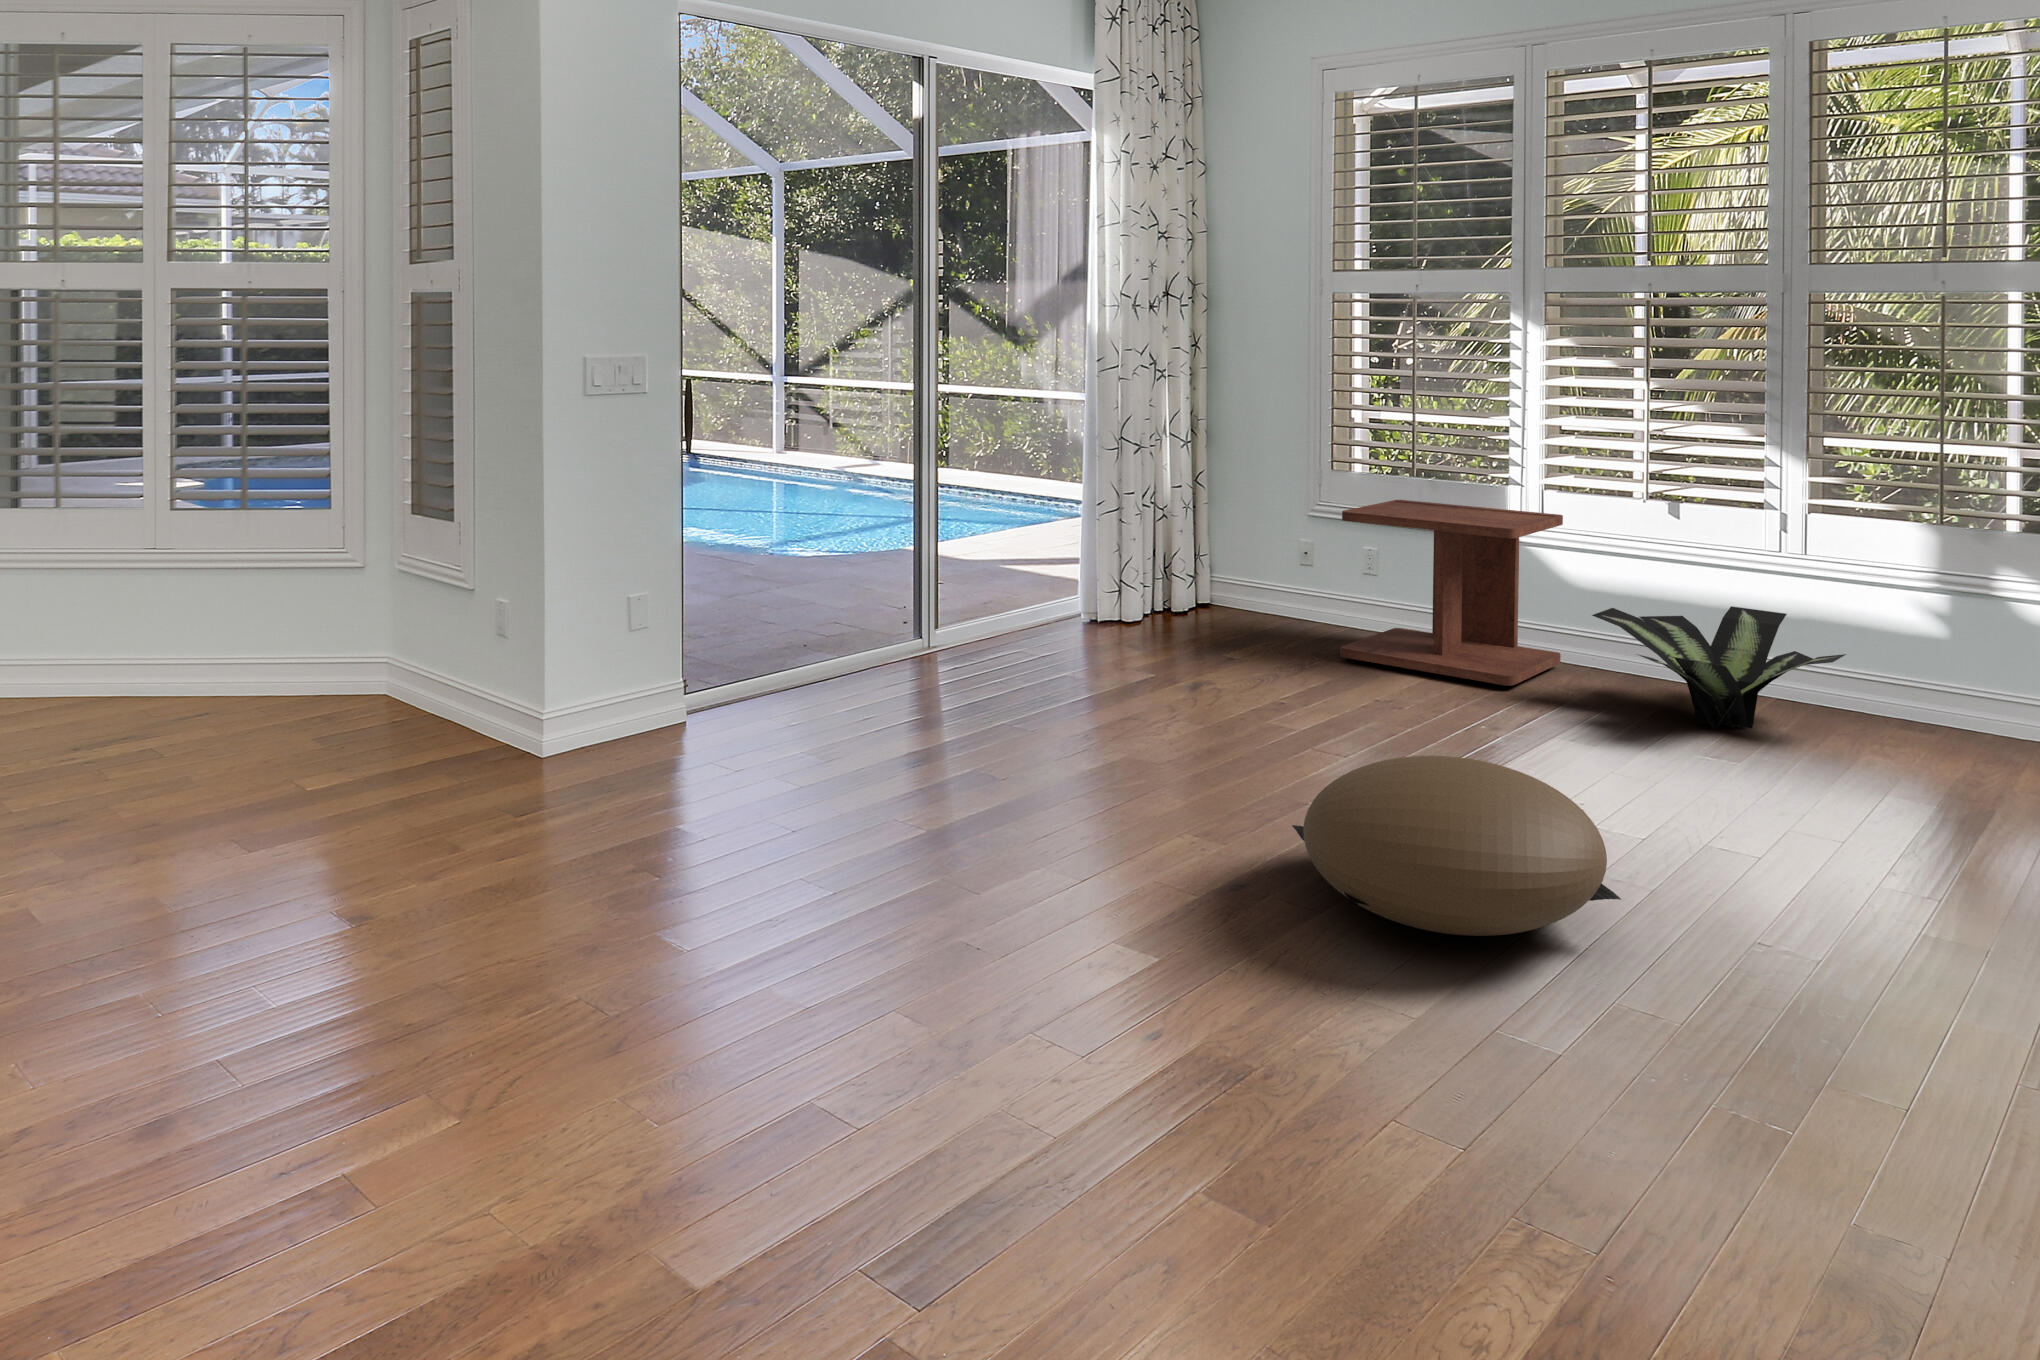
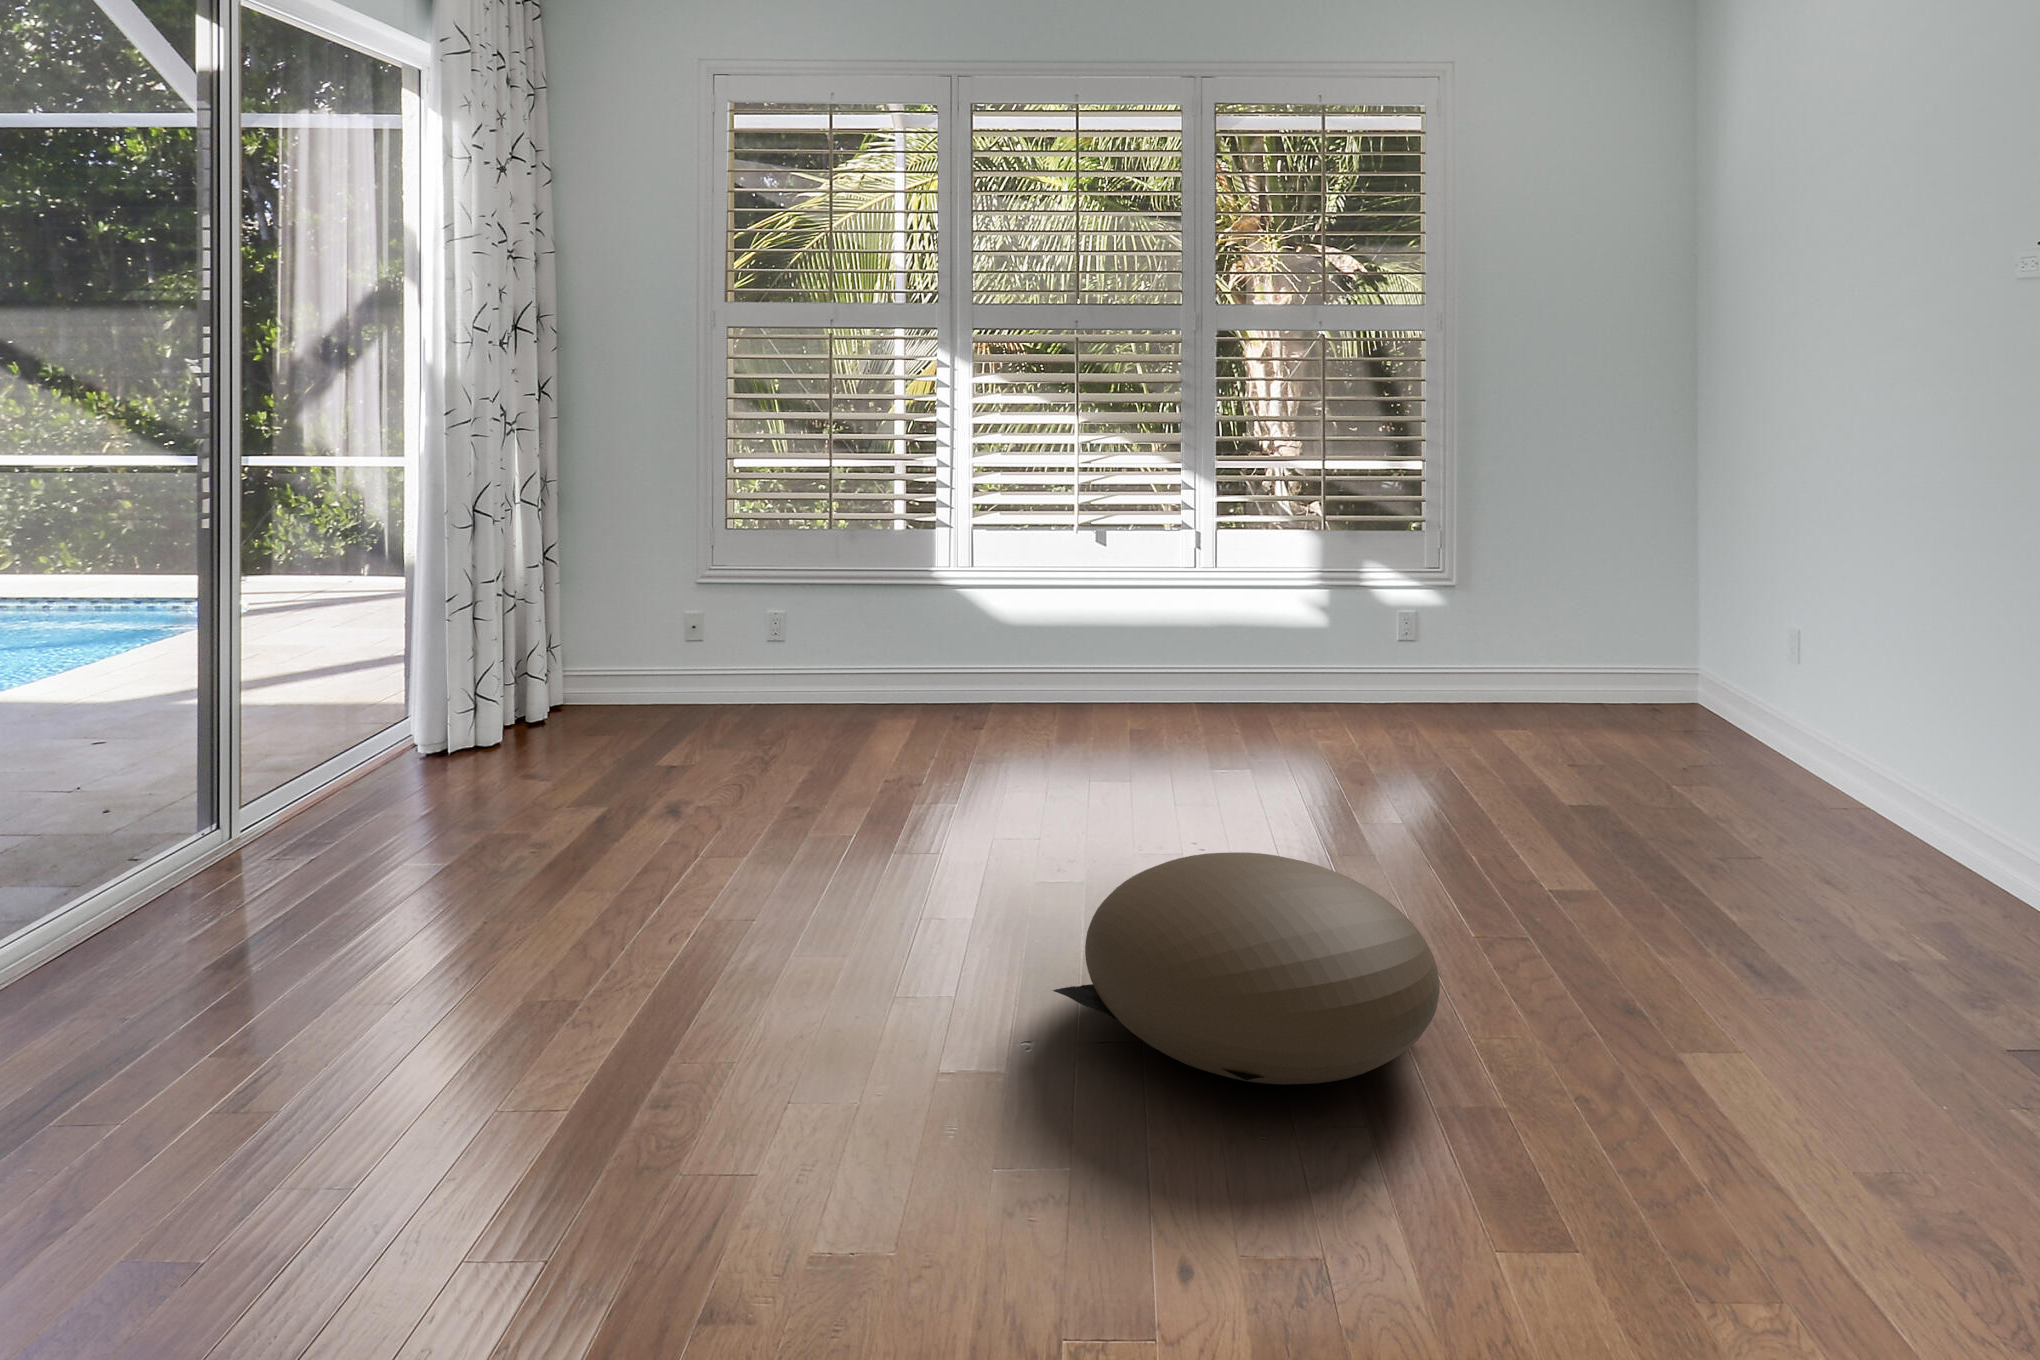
side table: present [1340,500,1563,686] -> none [788,553,998,743]
potted plant: present [1592,606,1846,728] -> none [1072,625,1292,748]

